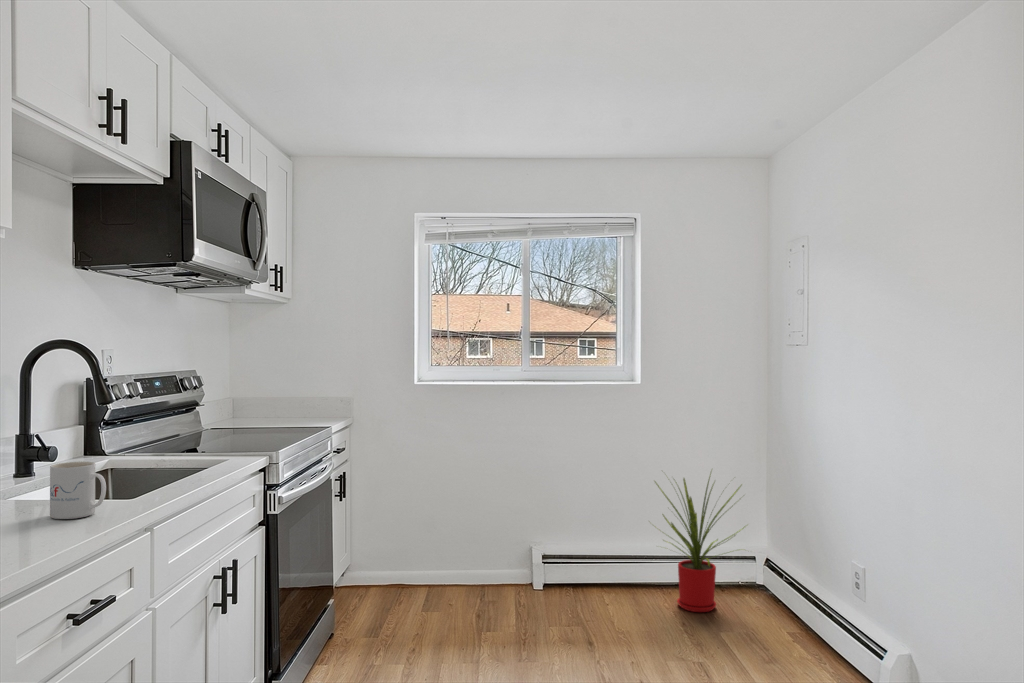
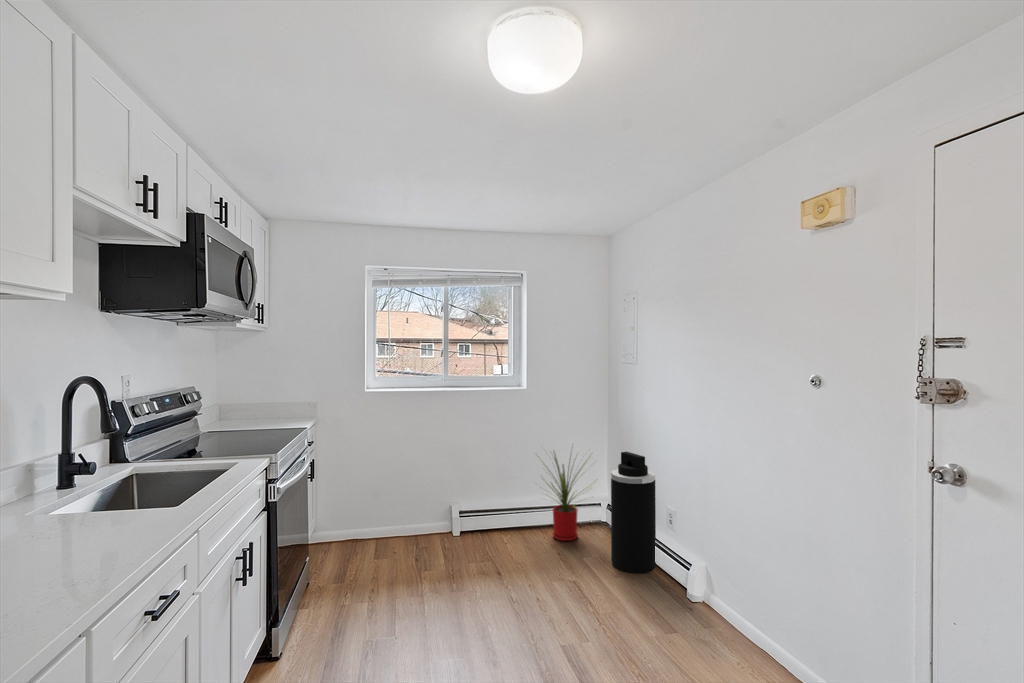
mug: present [50,462,106,519] -> none [111,481,163,531]
trash can: none [761,482,831,667] -> present [611,452,656,573]

